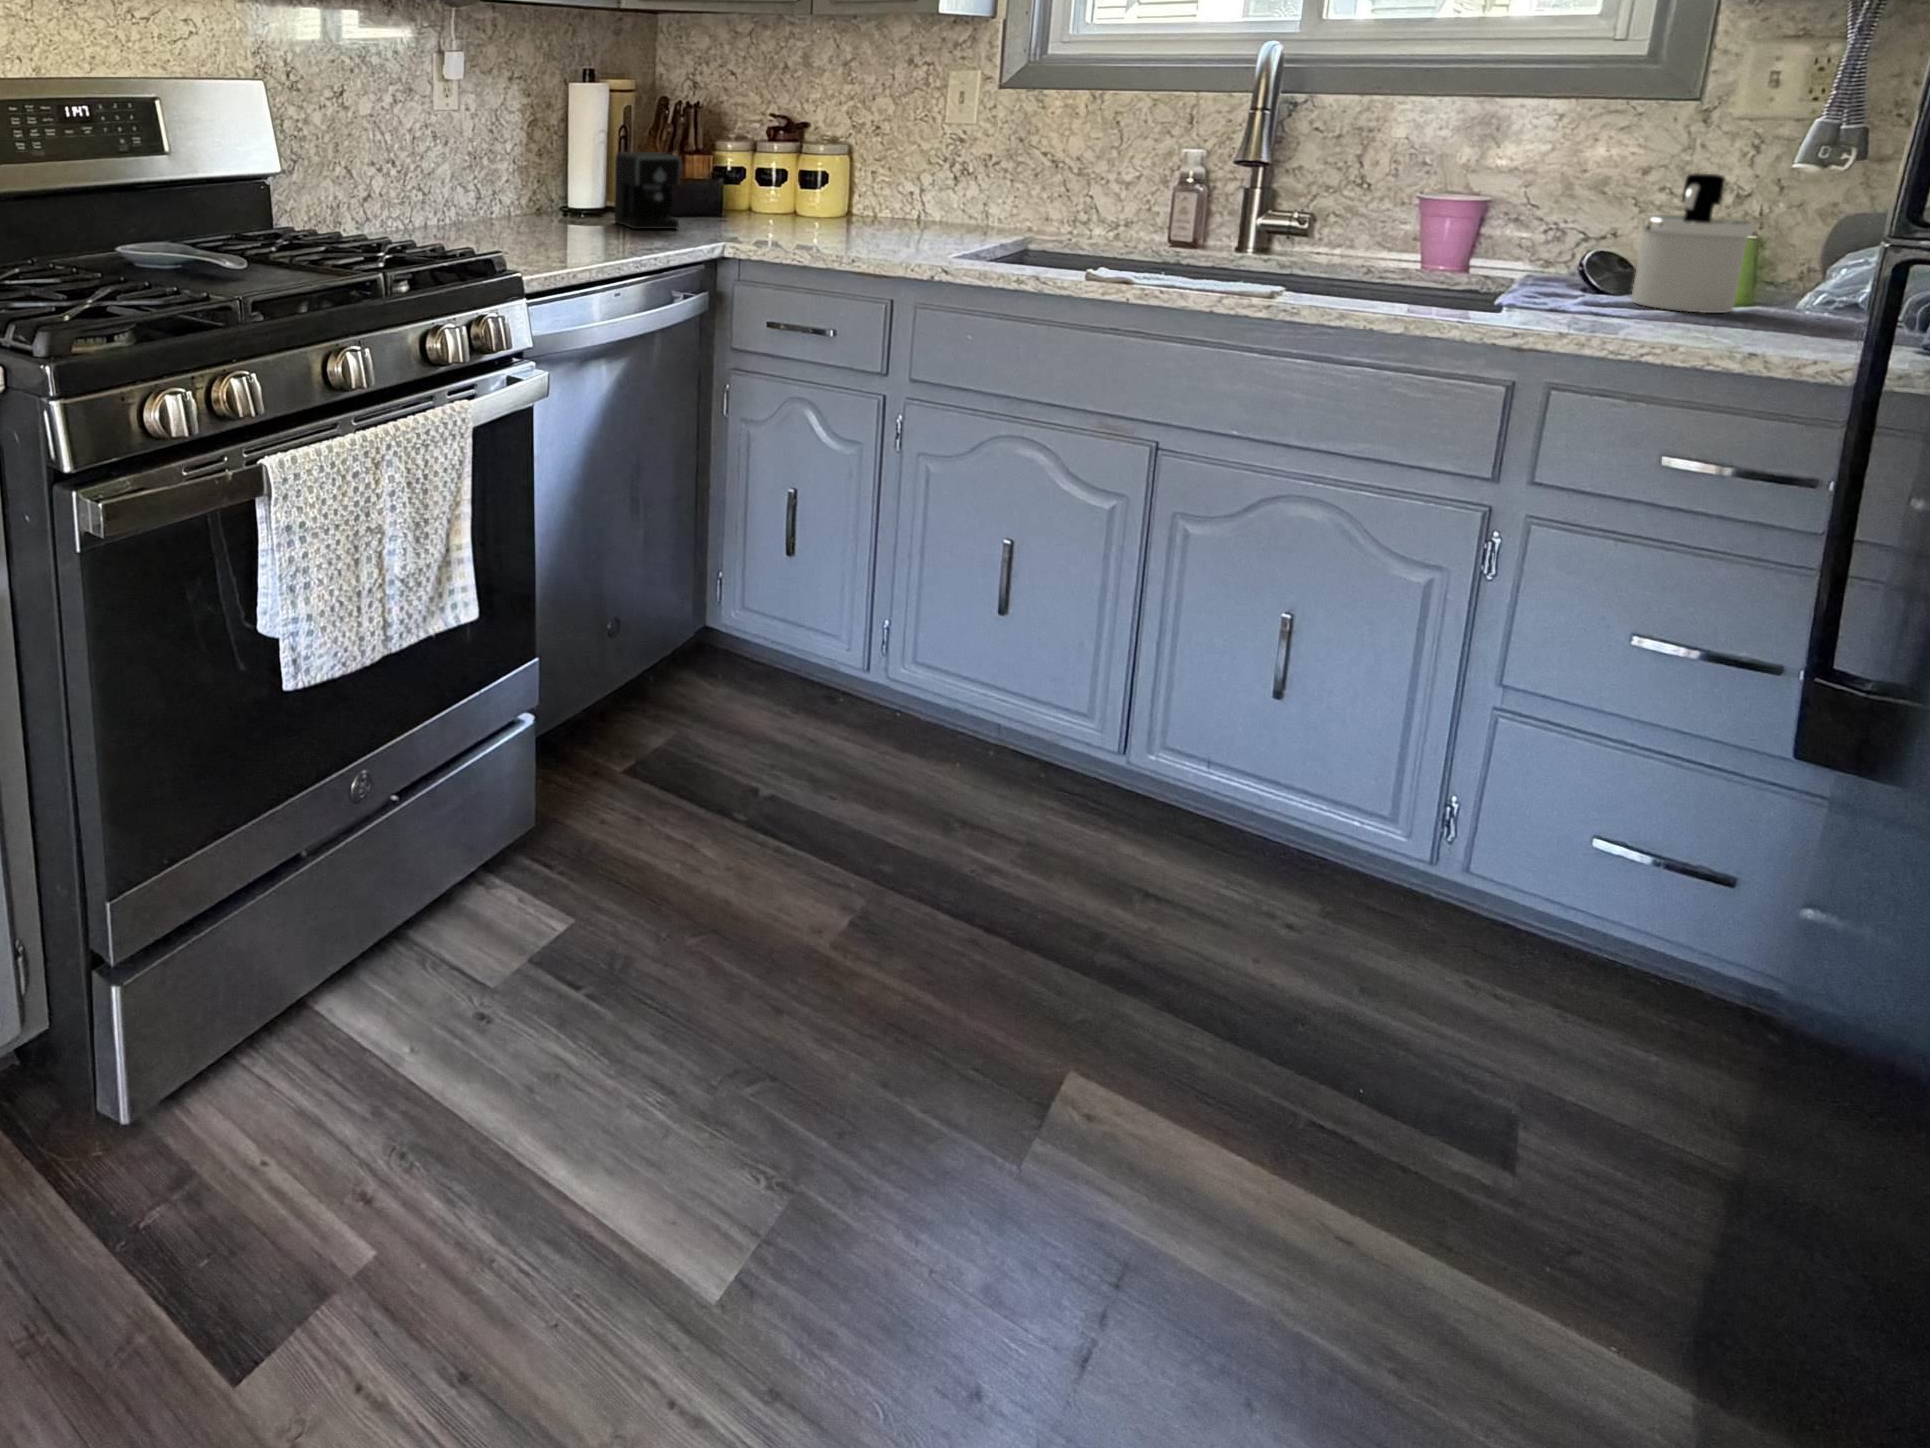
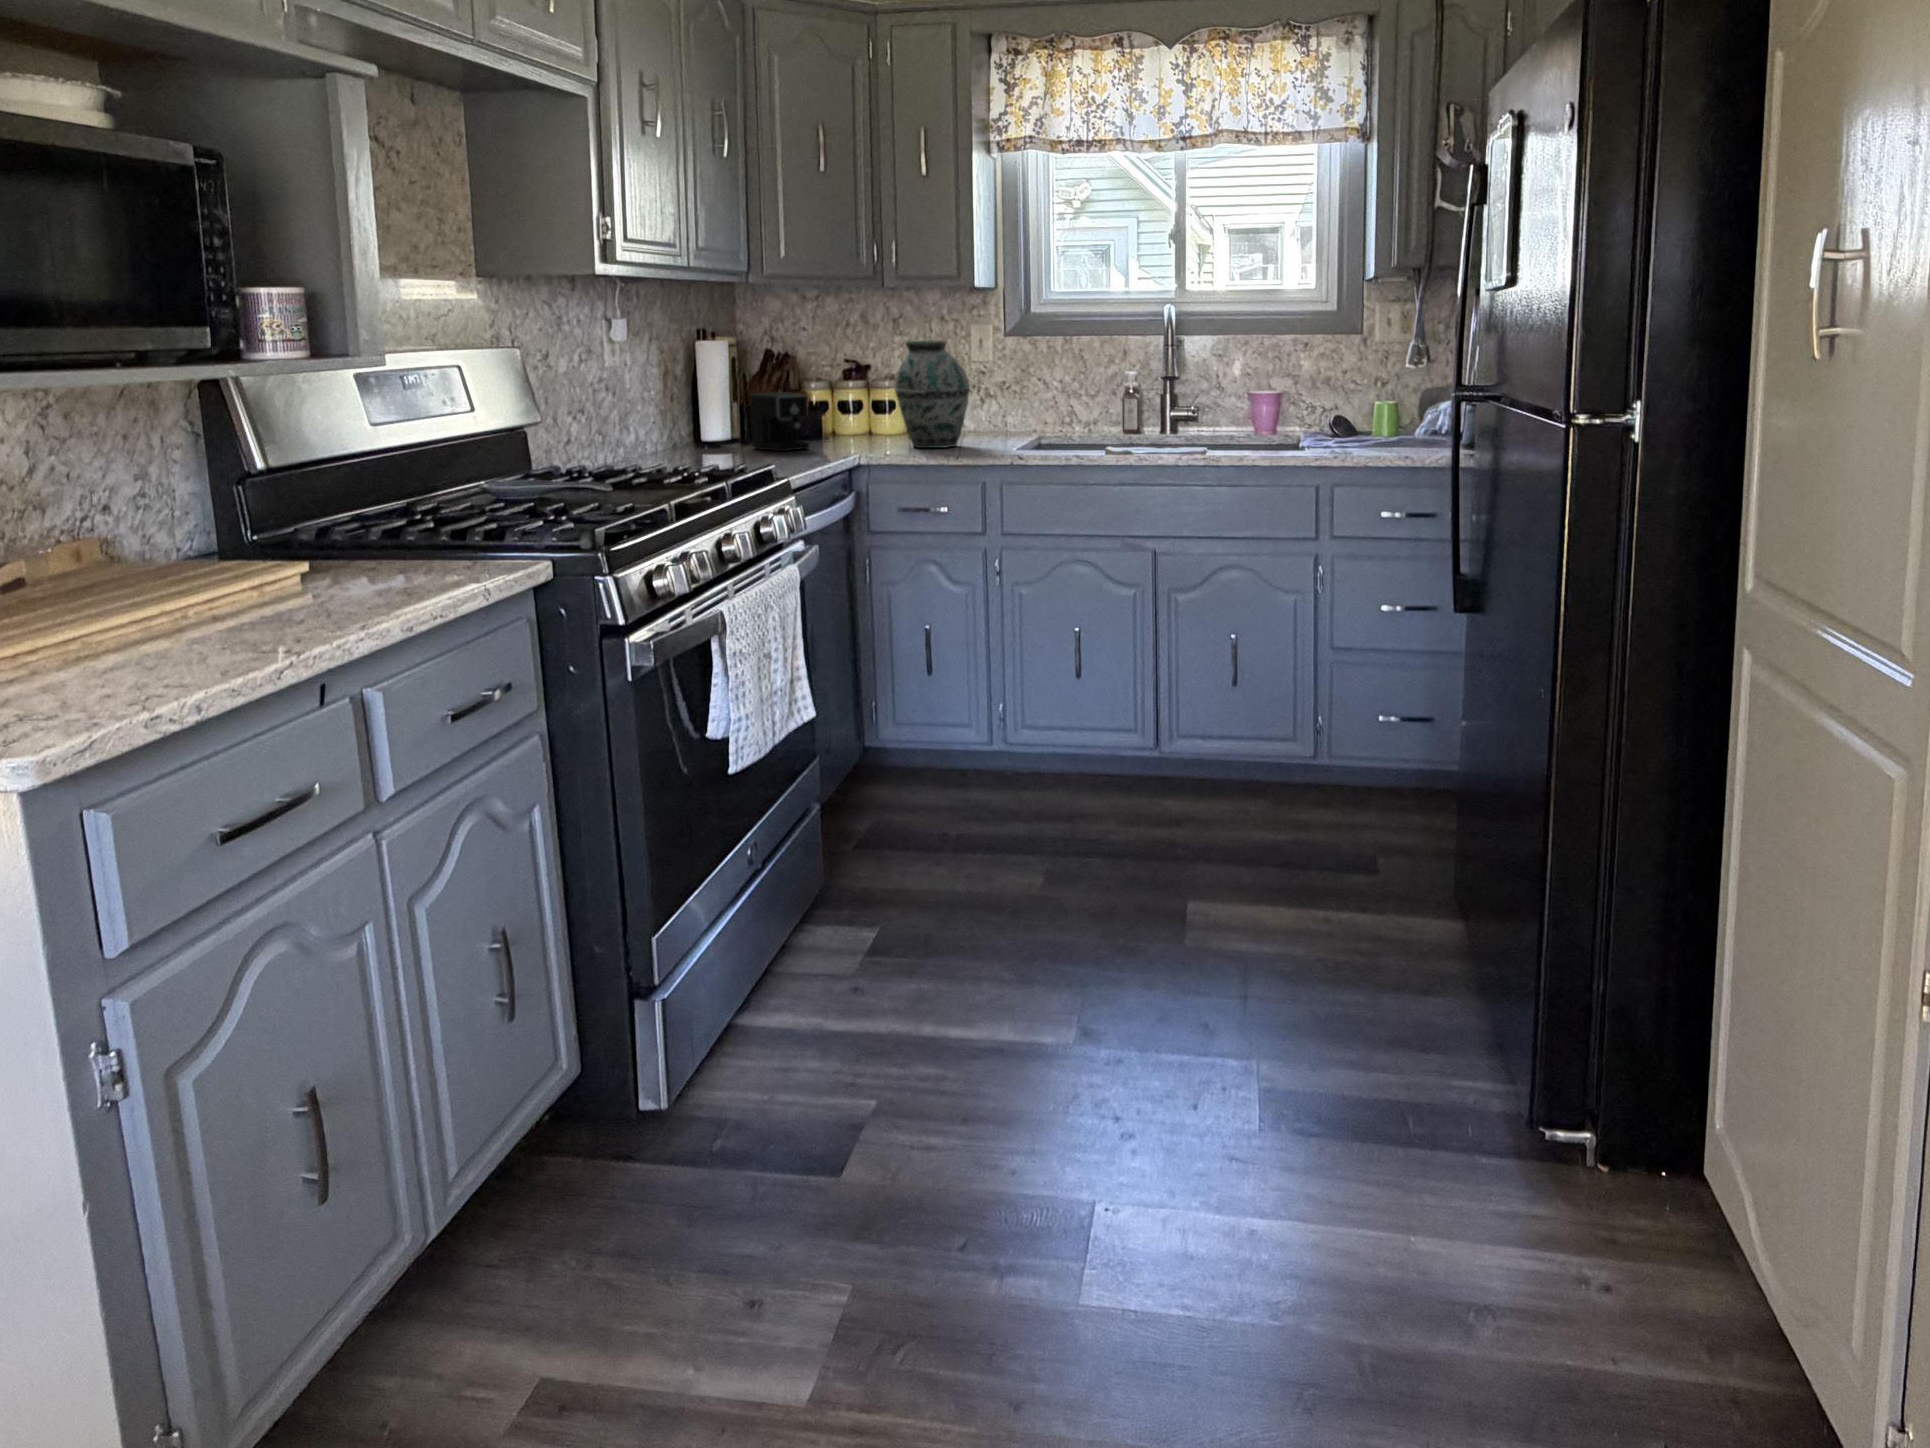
vase: none [797,89,908,243] -> present [895,341,970,448]
soap dispenser: present [1631,173,1754,313] -> none [1351,374,1395,445]

